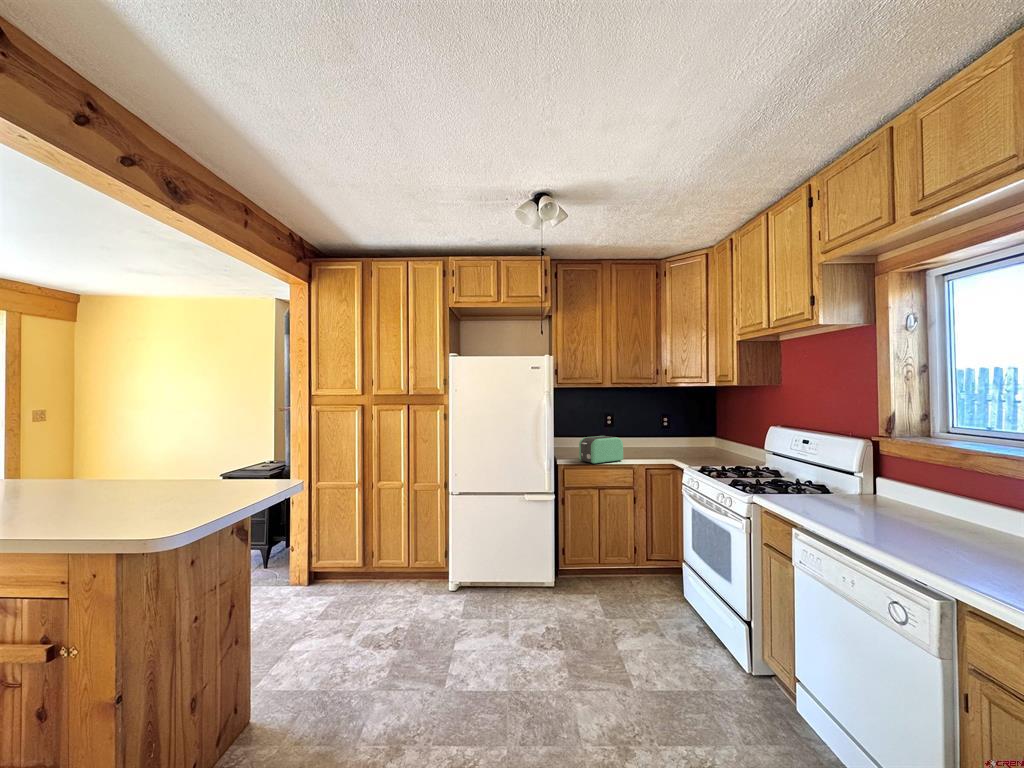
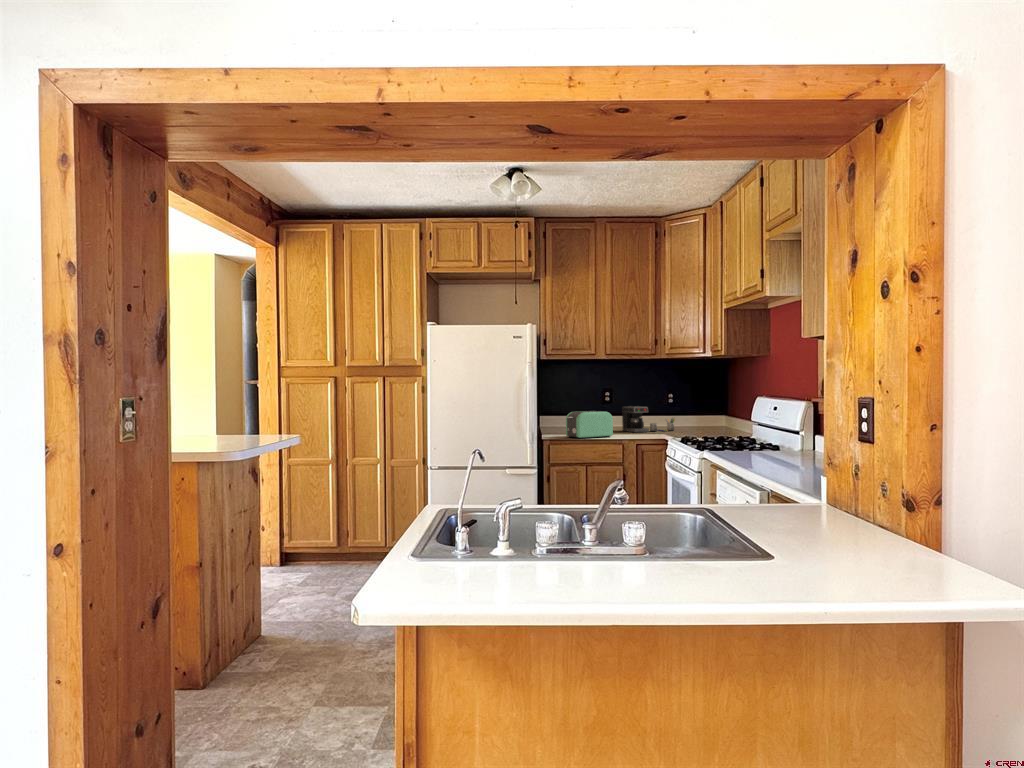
coffee maker: none [623,429,670,453] -> present [622,406,675,432]

